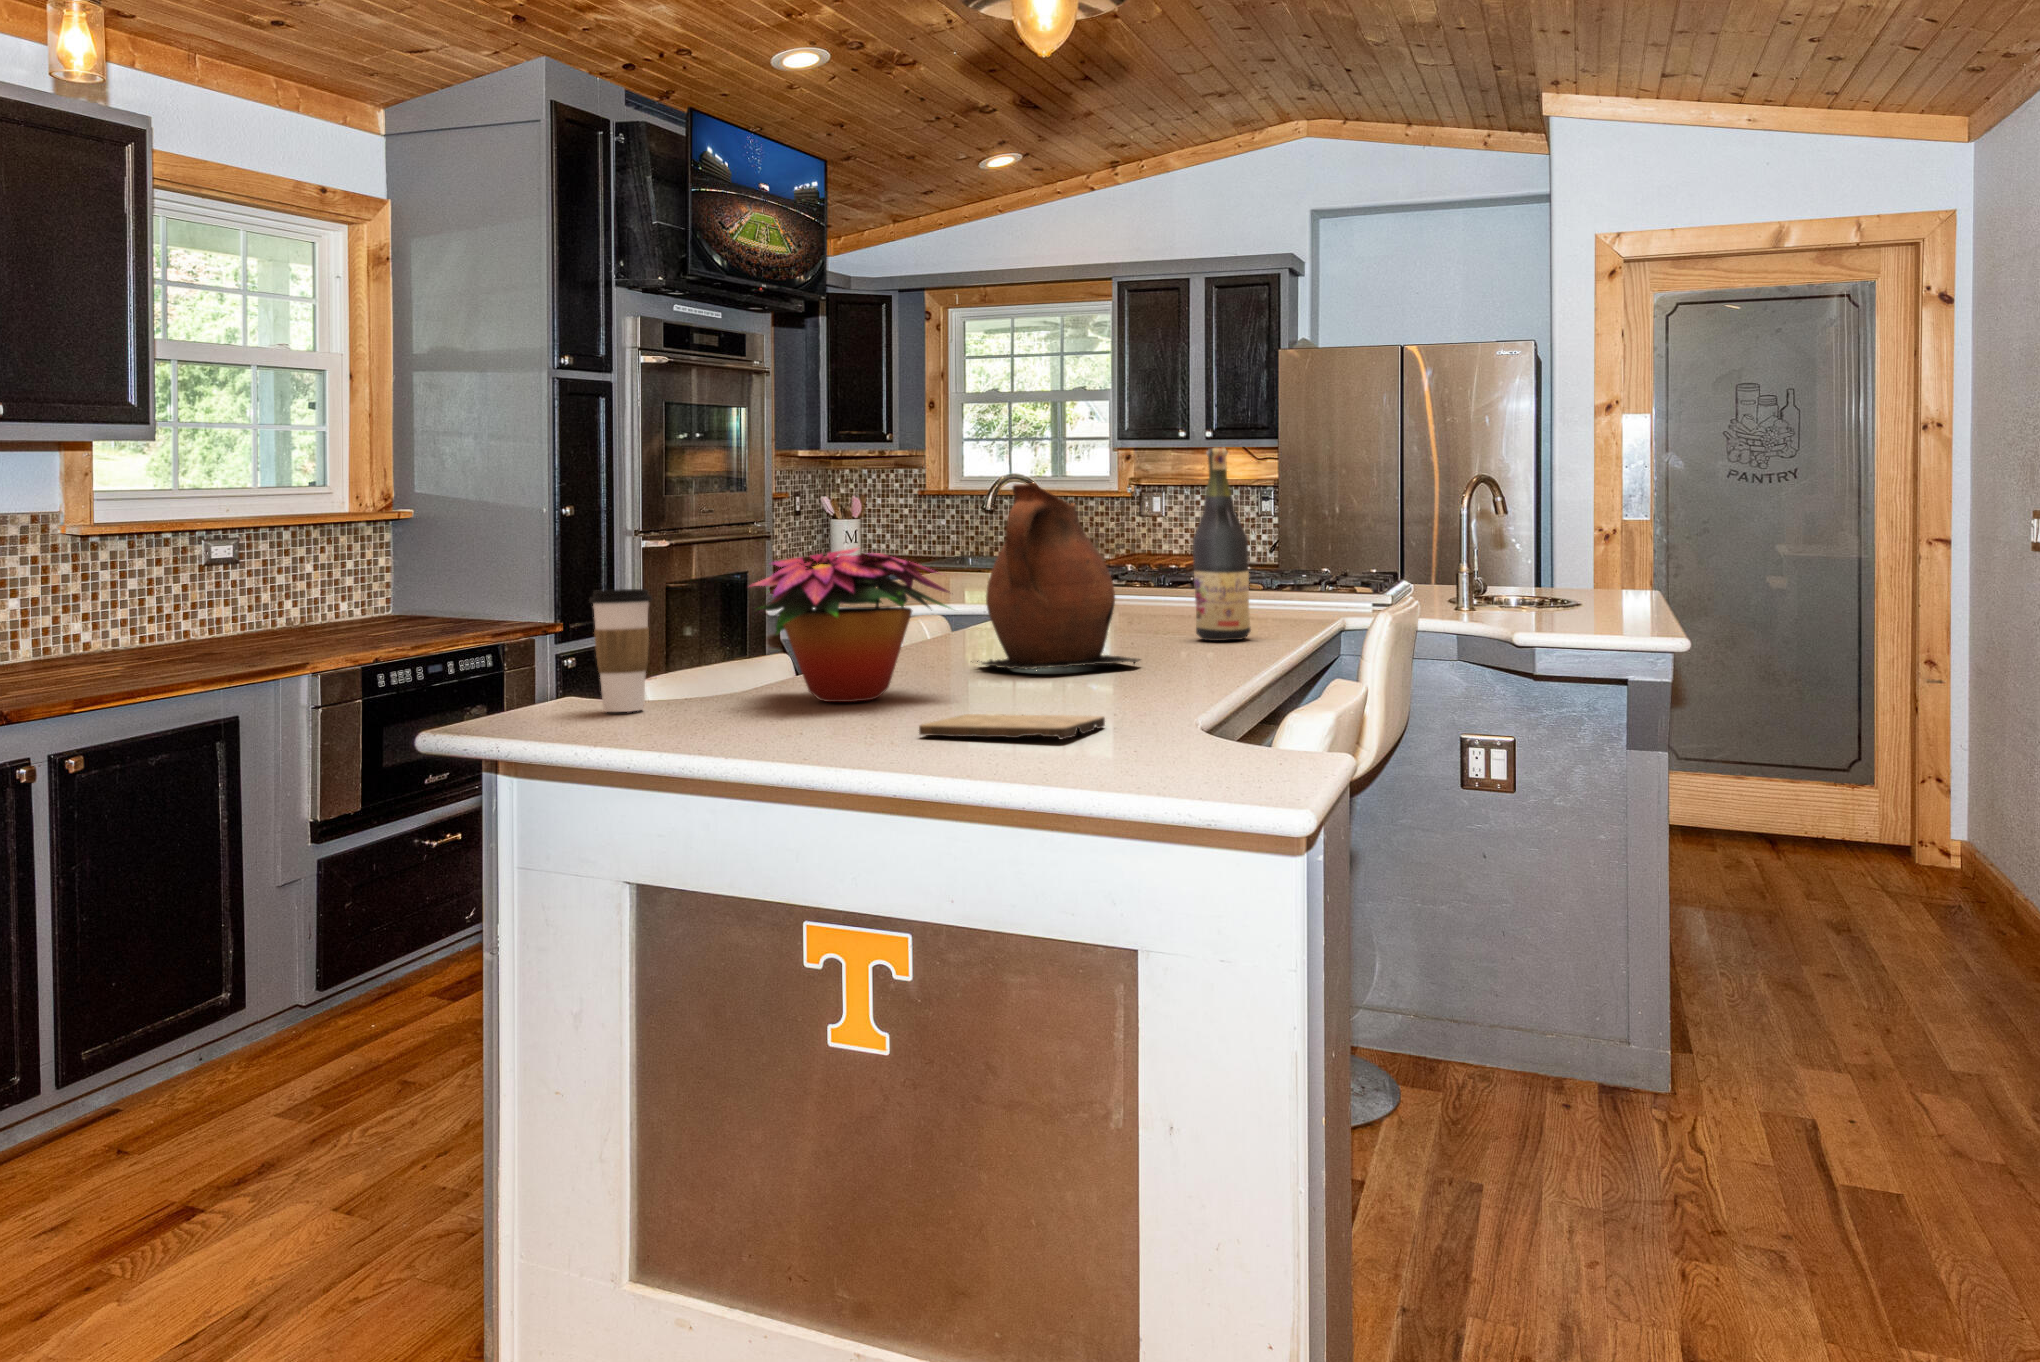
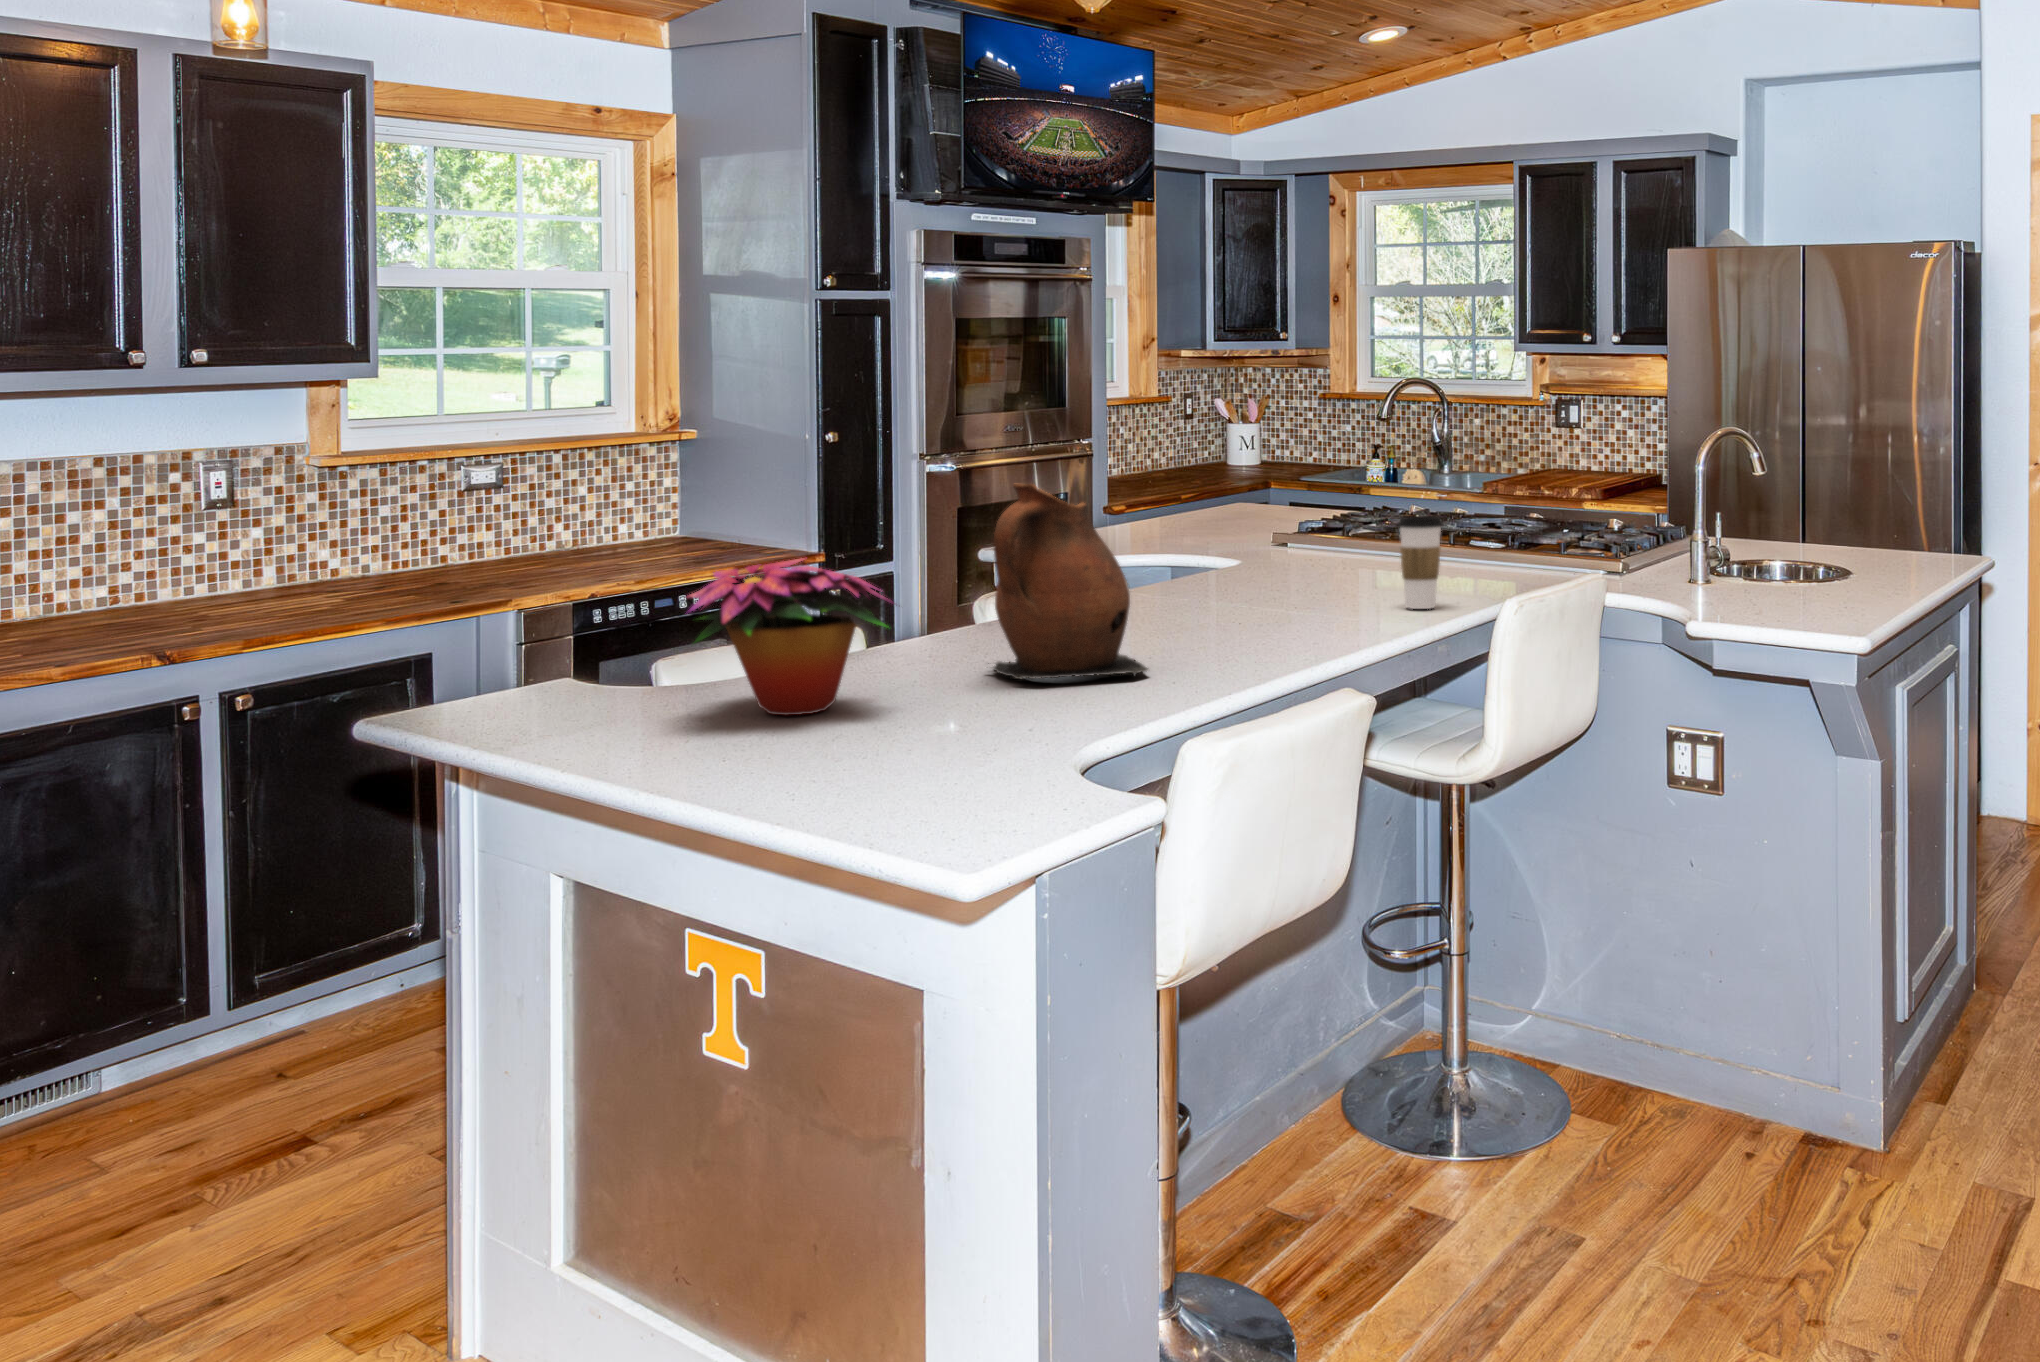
wine bottle: present [1193,448,1251,641] -> none [1276,431,1335,640]
coffee cup: present [589,589,652,712] -> present [1397,516,1443,609]
cutting board: present [919,714,1105,739] -> none [760,744,949,787]

